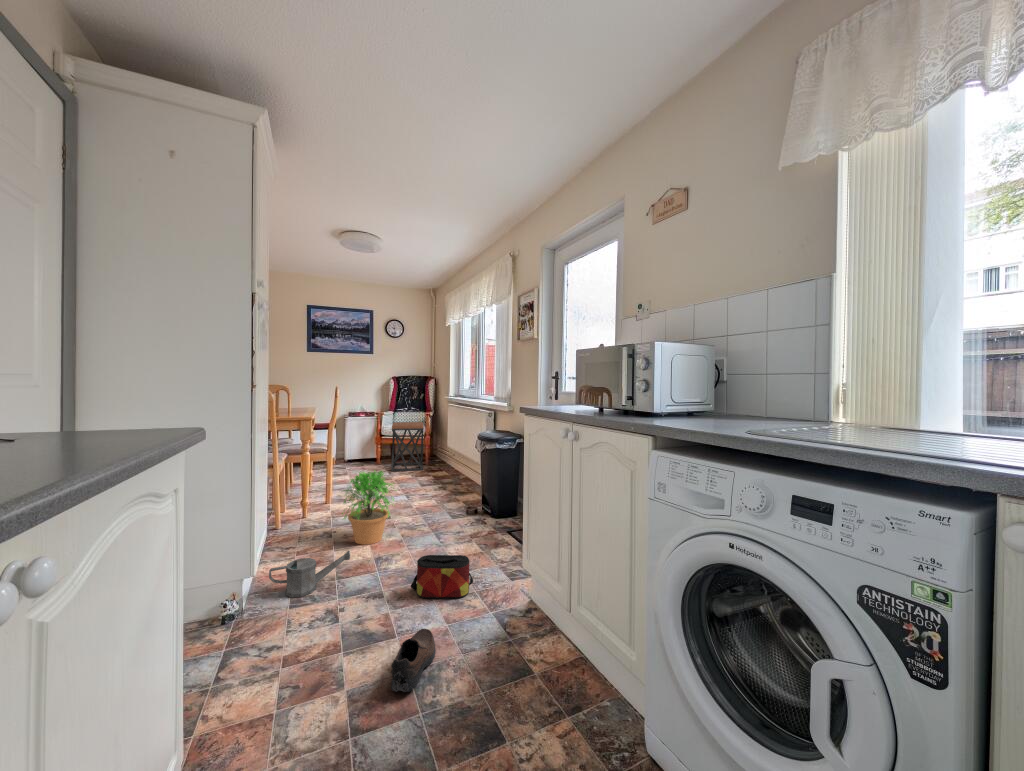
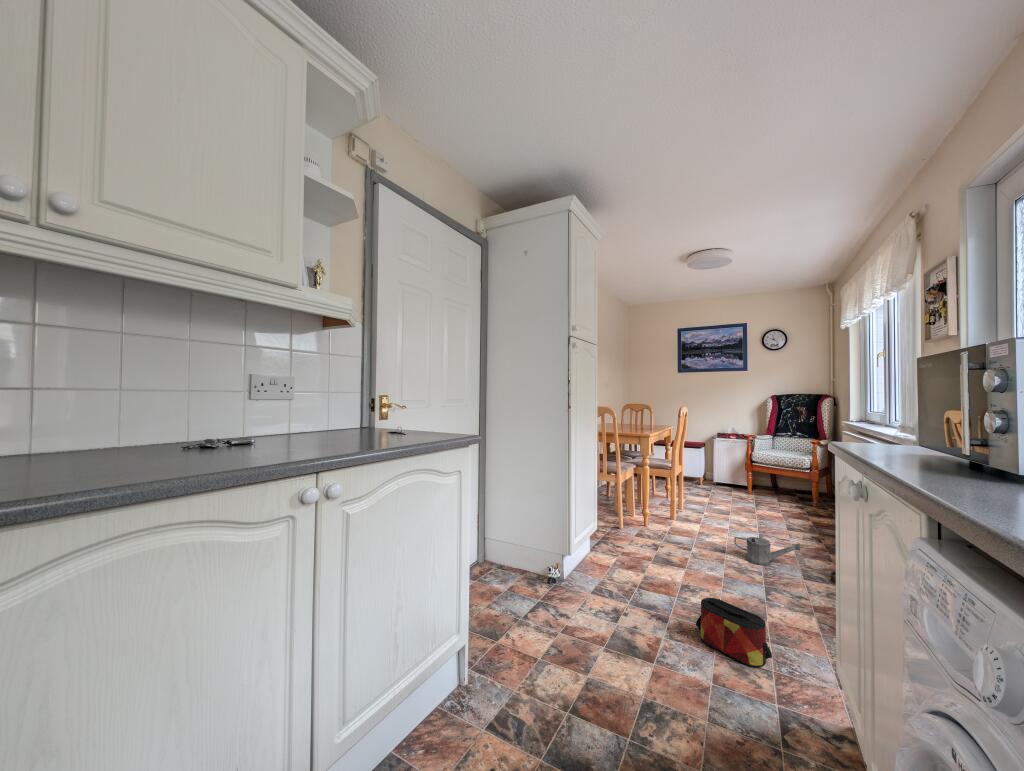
stool: present [391,422,424,471] -> none [759,449,806,511]
potted plant: present [342,471,394,545] -> none [659,492,719,570]
watering can: present [269,551,350,597] -> present [734,537,801,565]
shoe: present [391,629,436,692] -> none [617,665,684,715]

